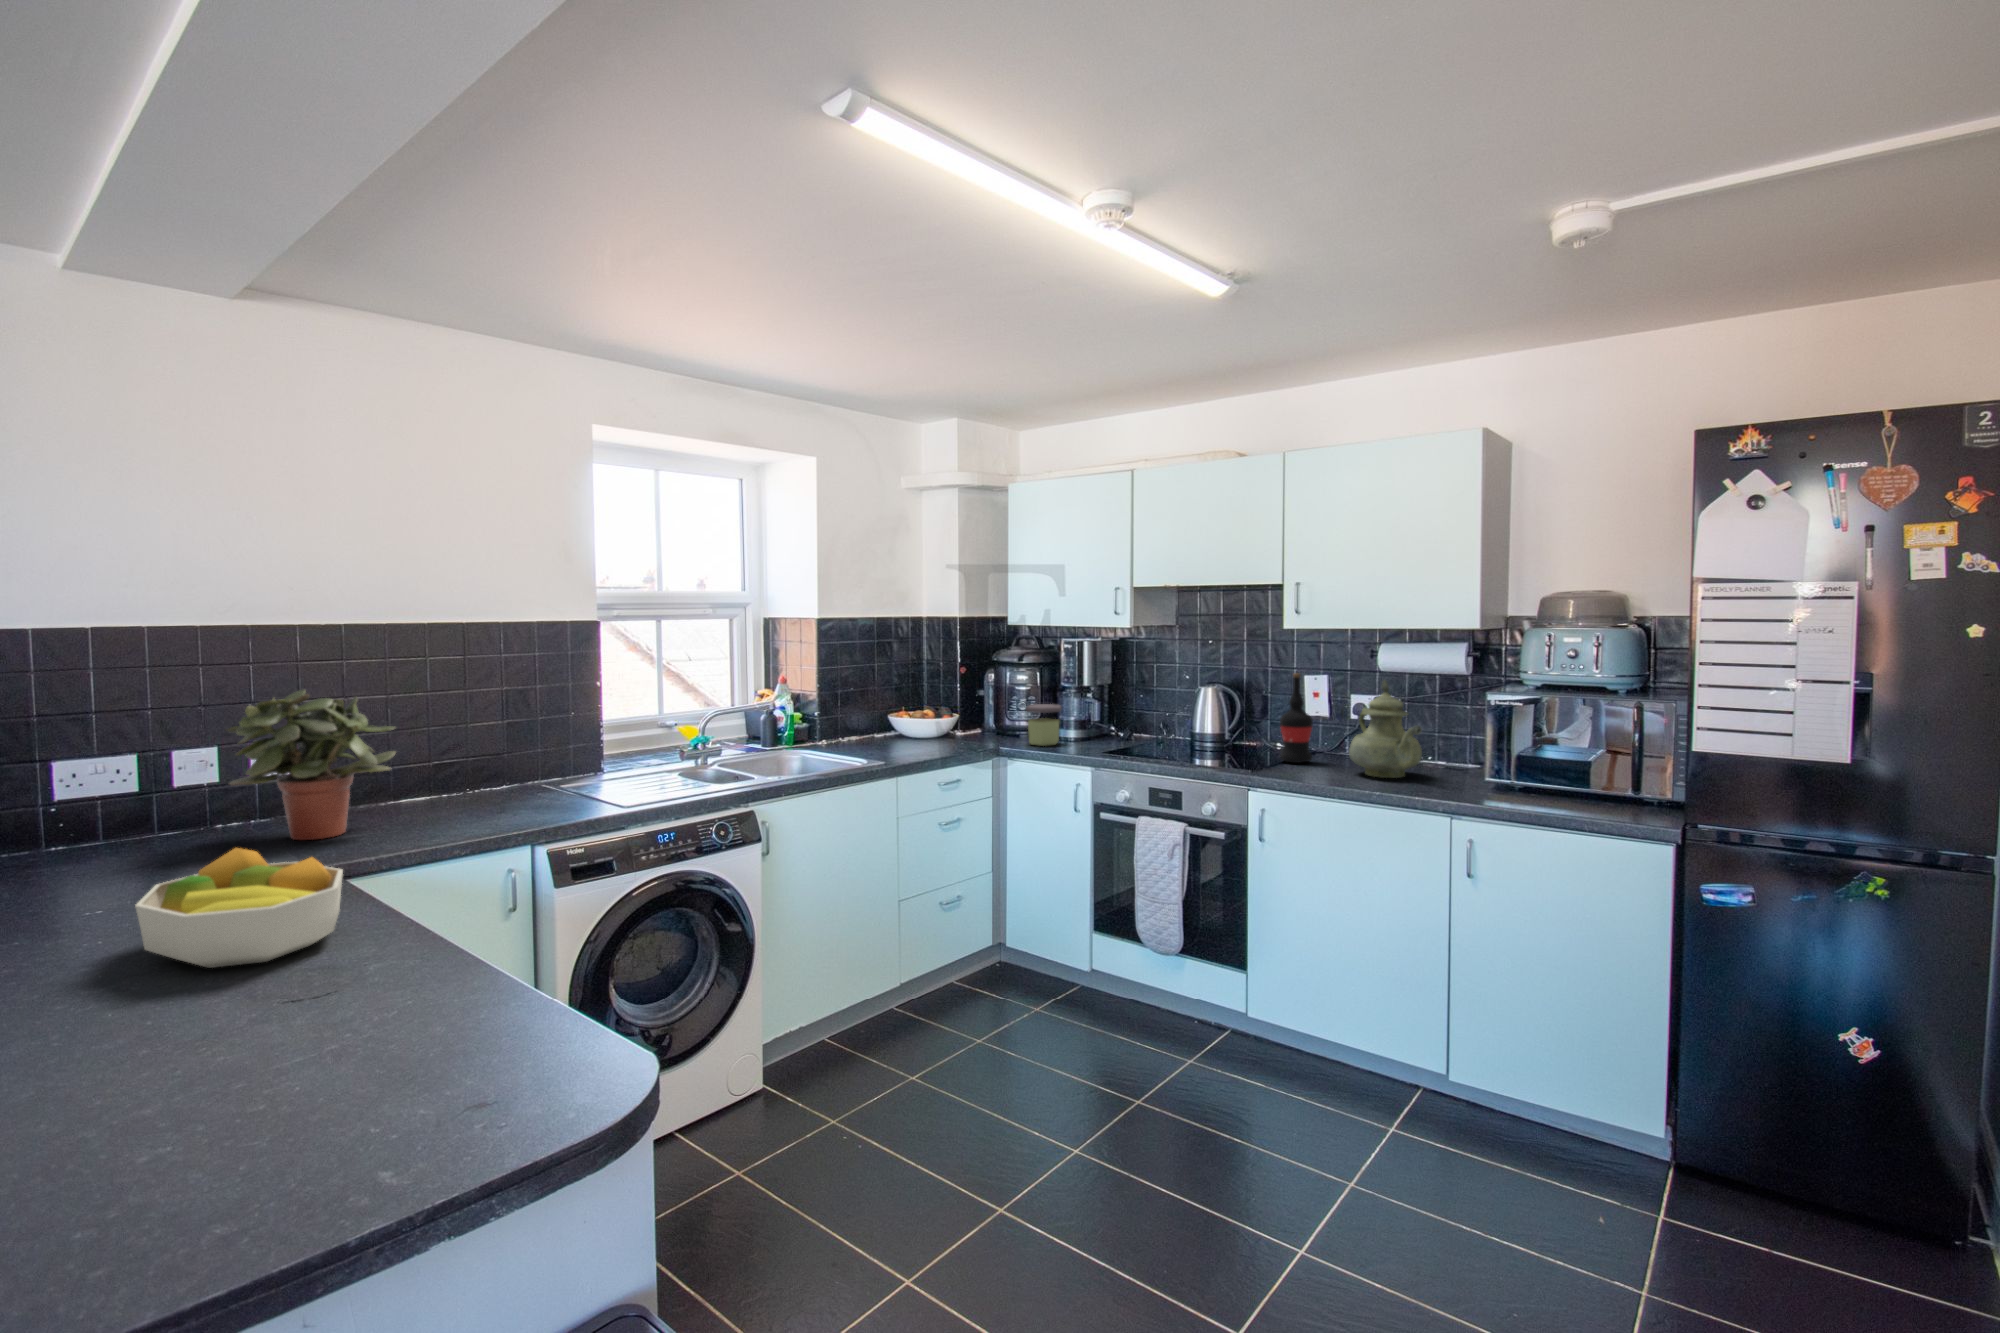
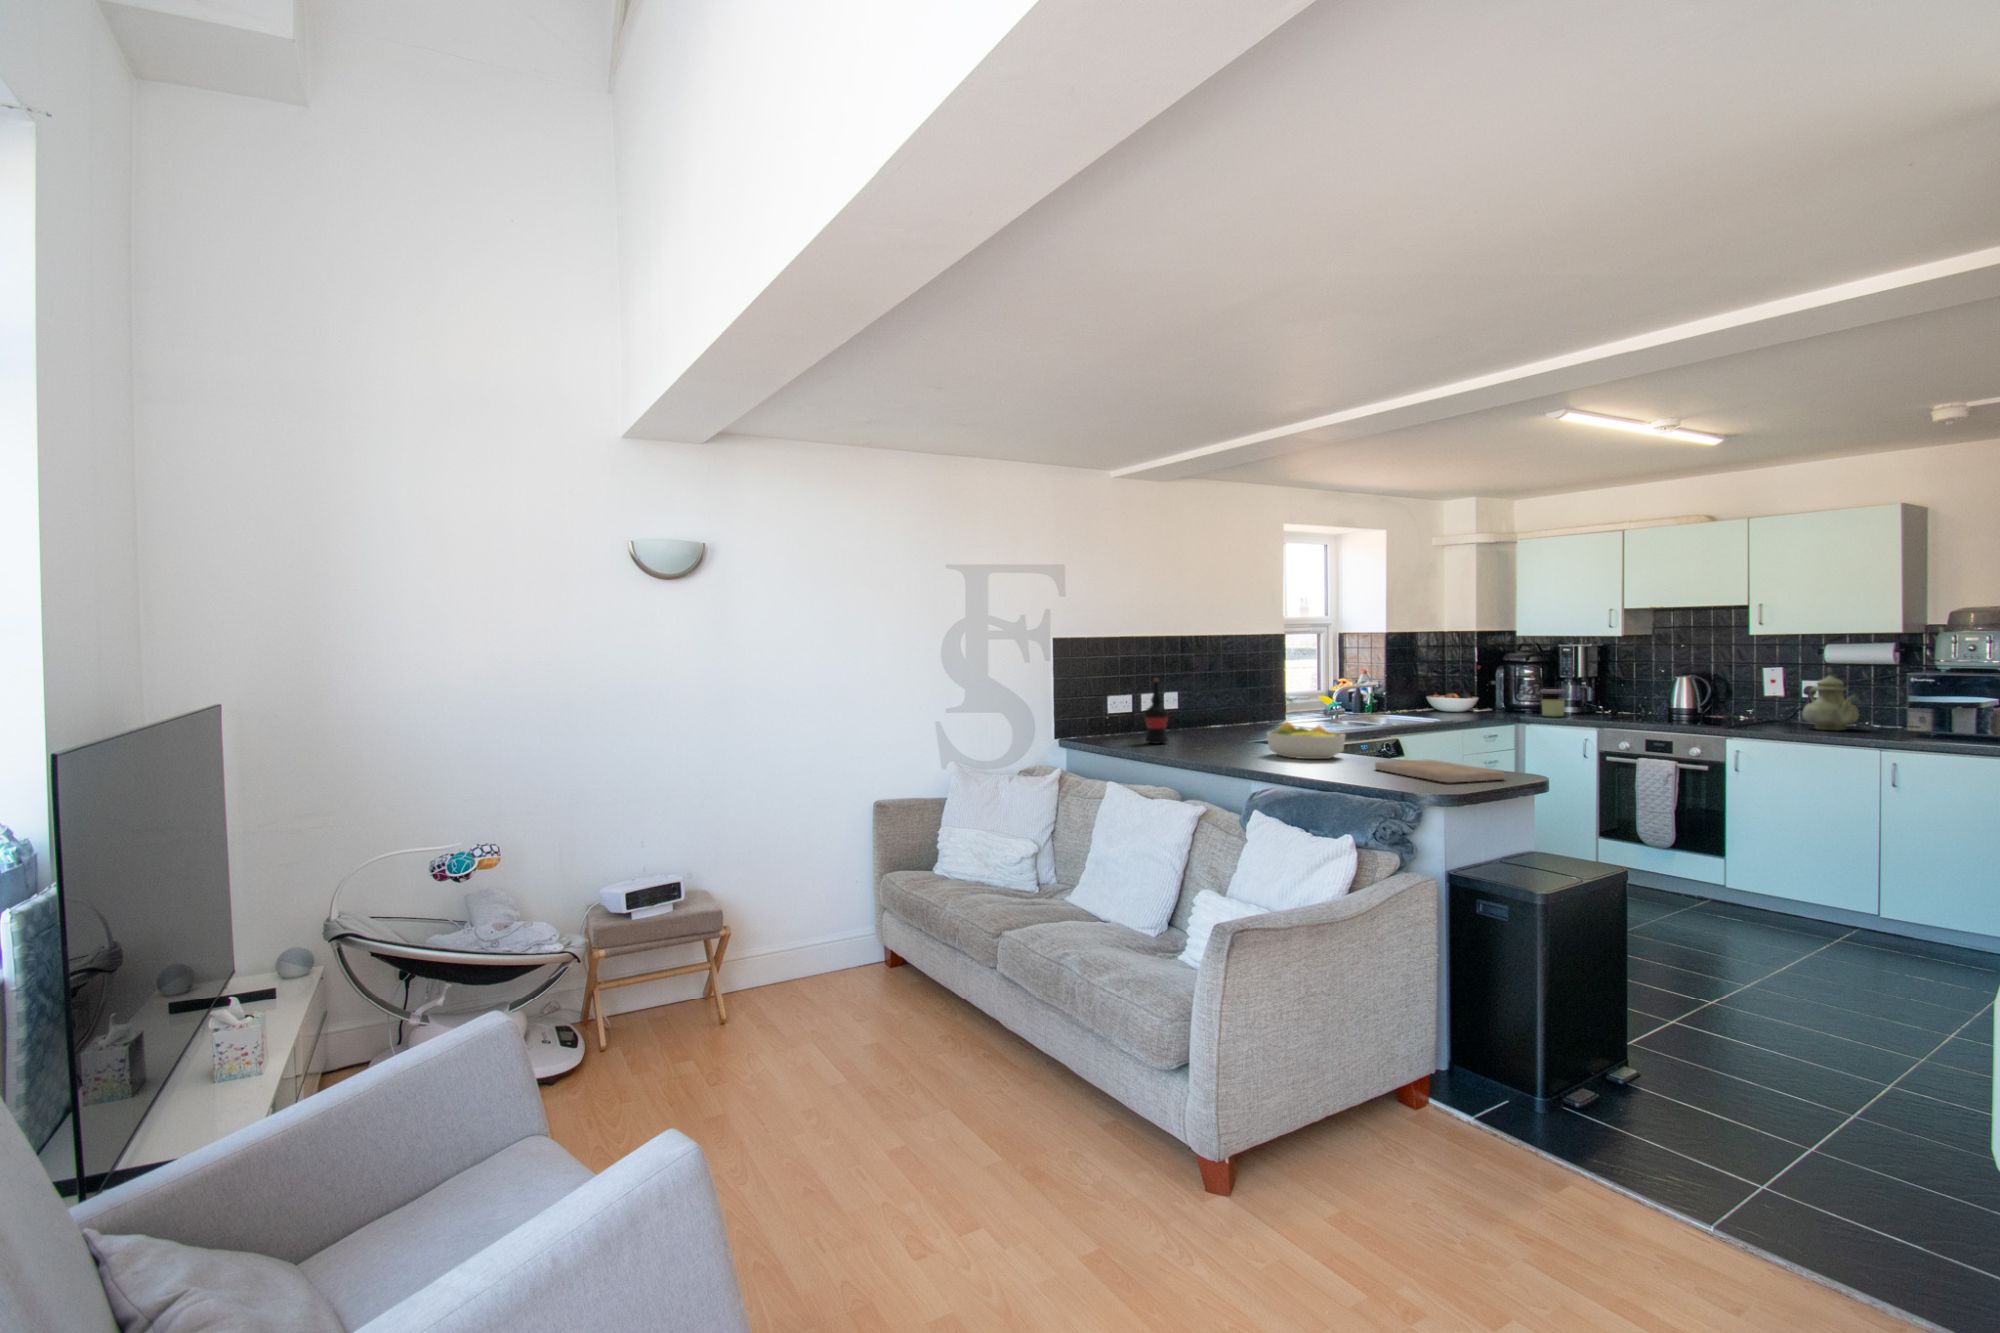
wine bottle: present [1280,673,1313,763] -> present [1145,678,1168,743]
potted plant: present [227,690,396,840] -> none [1179,665,1250,738]
cutting board: none [103,992,434,1229] -> present [1375,760,1505,783]

